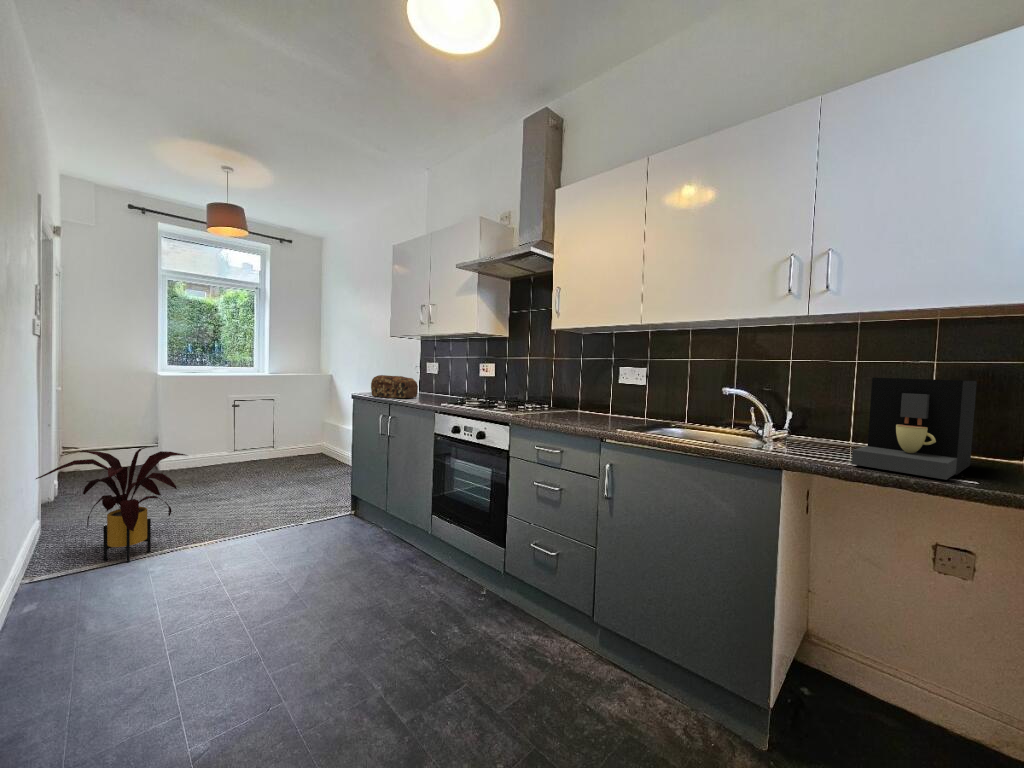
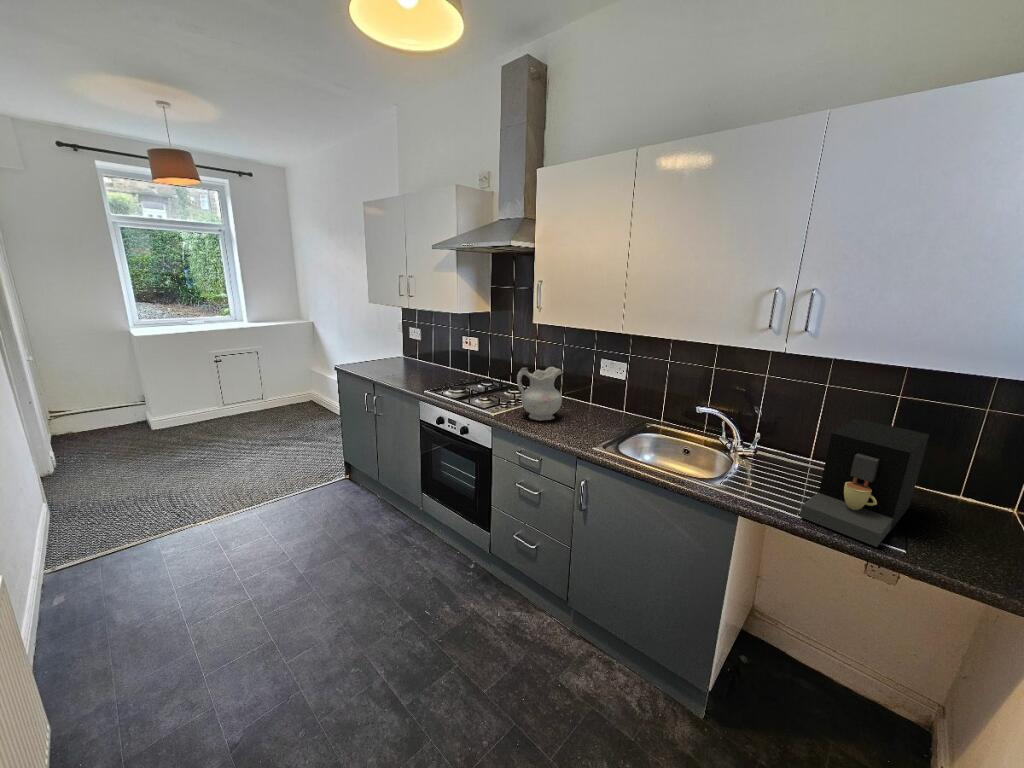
ceramic pitcher: none [536,365,582,420] -> present [517,367,562,421]
bread loaf: present [371,375,418,398] -> none [353,349,401,374]
house plant: present [36,447,186,562] -> none [33,437,180,545]

